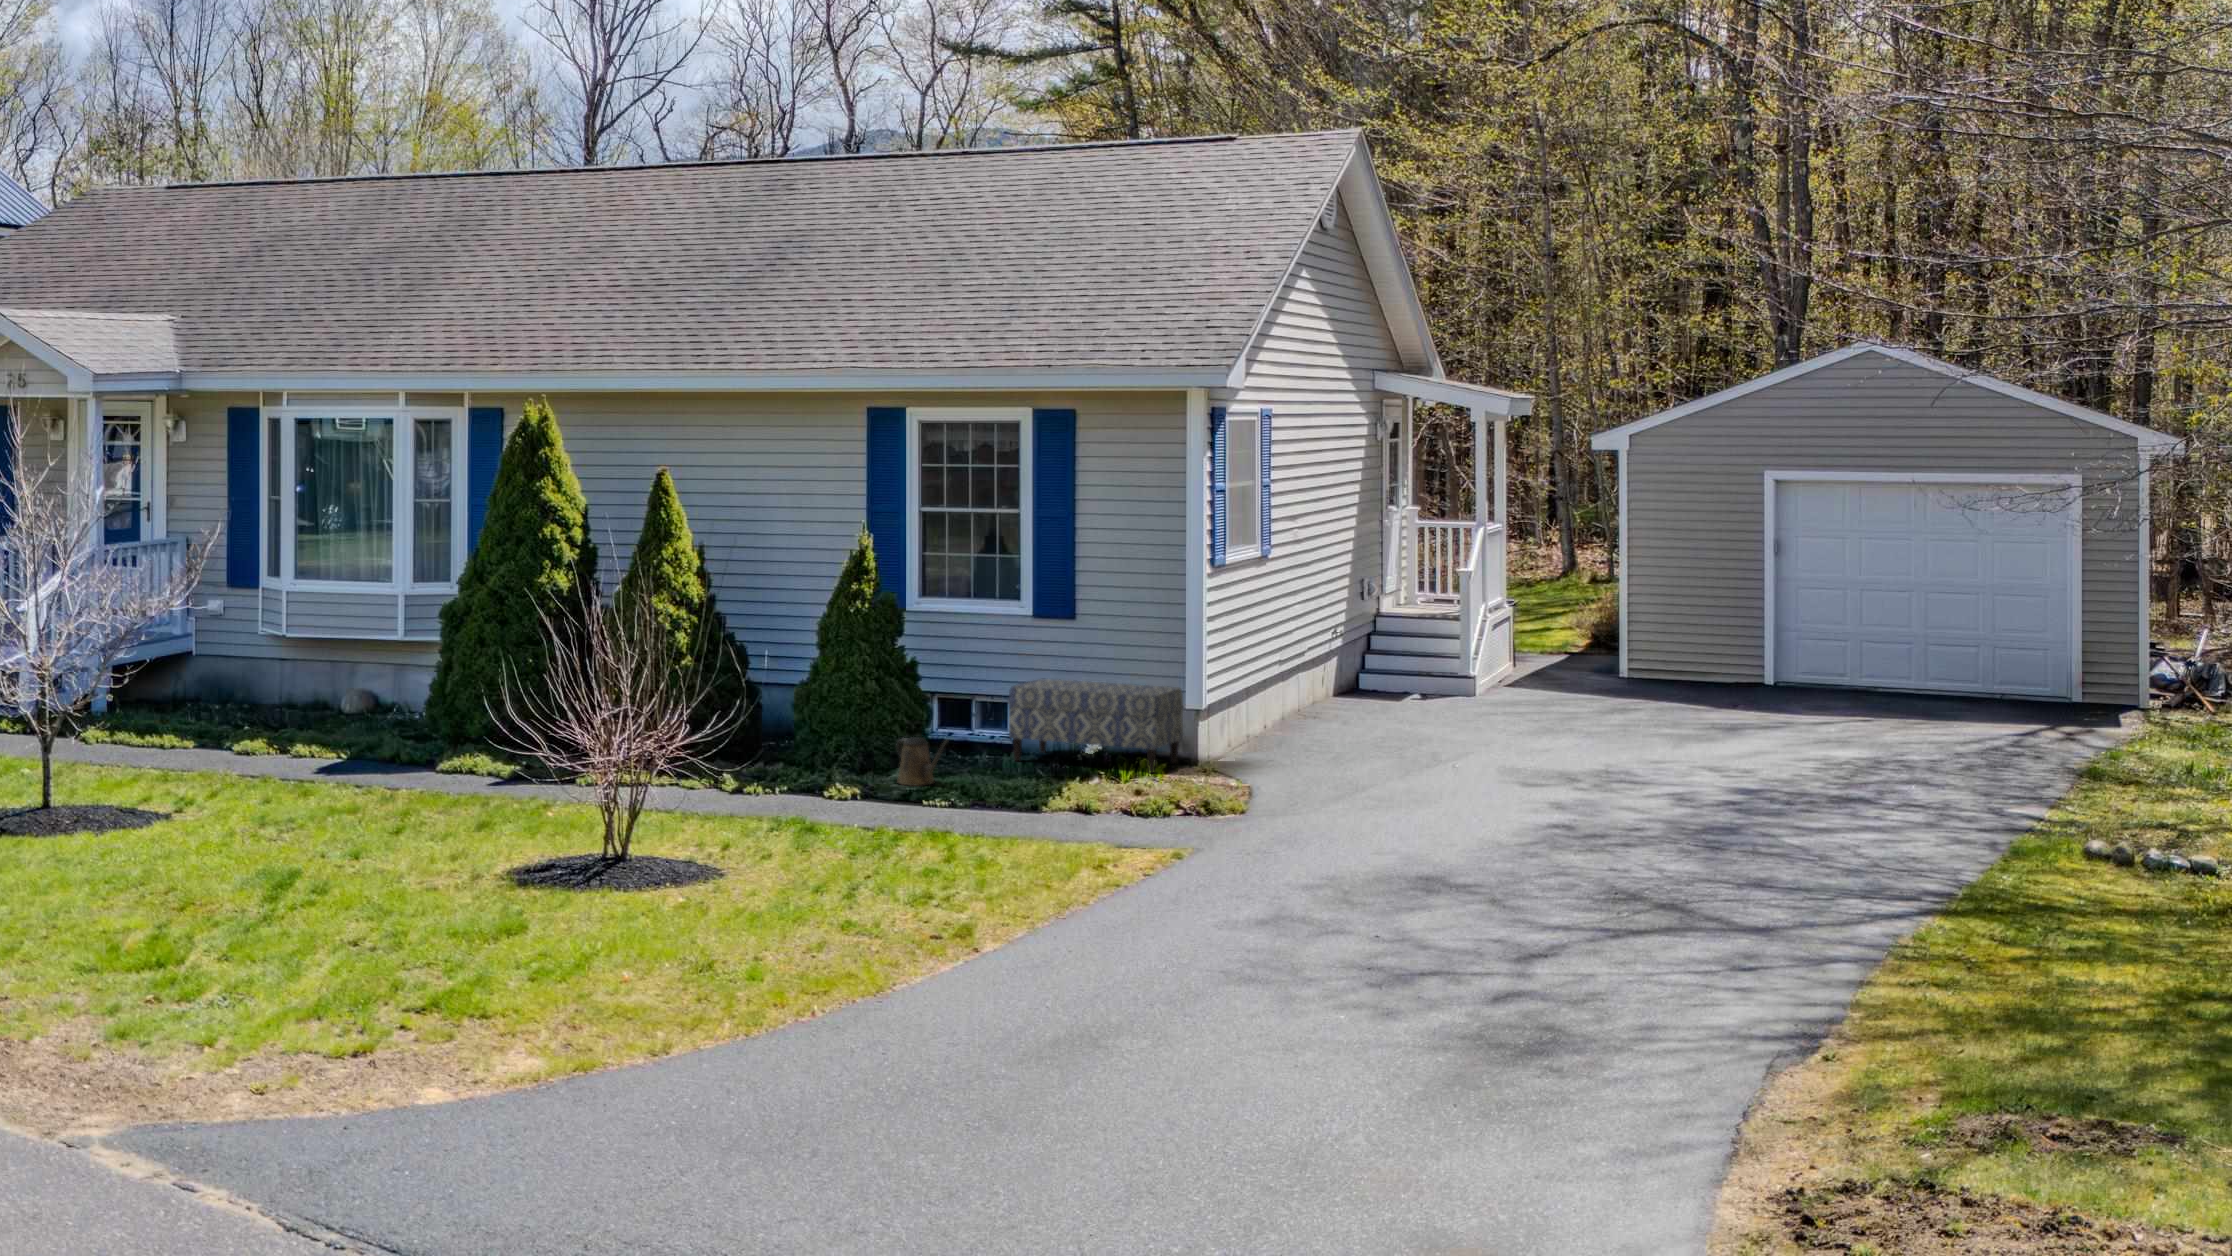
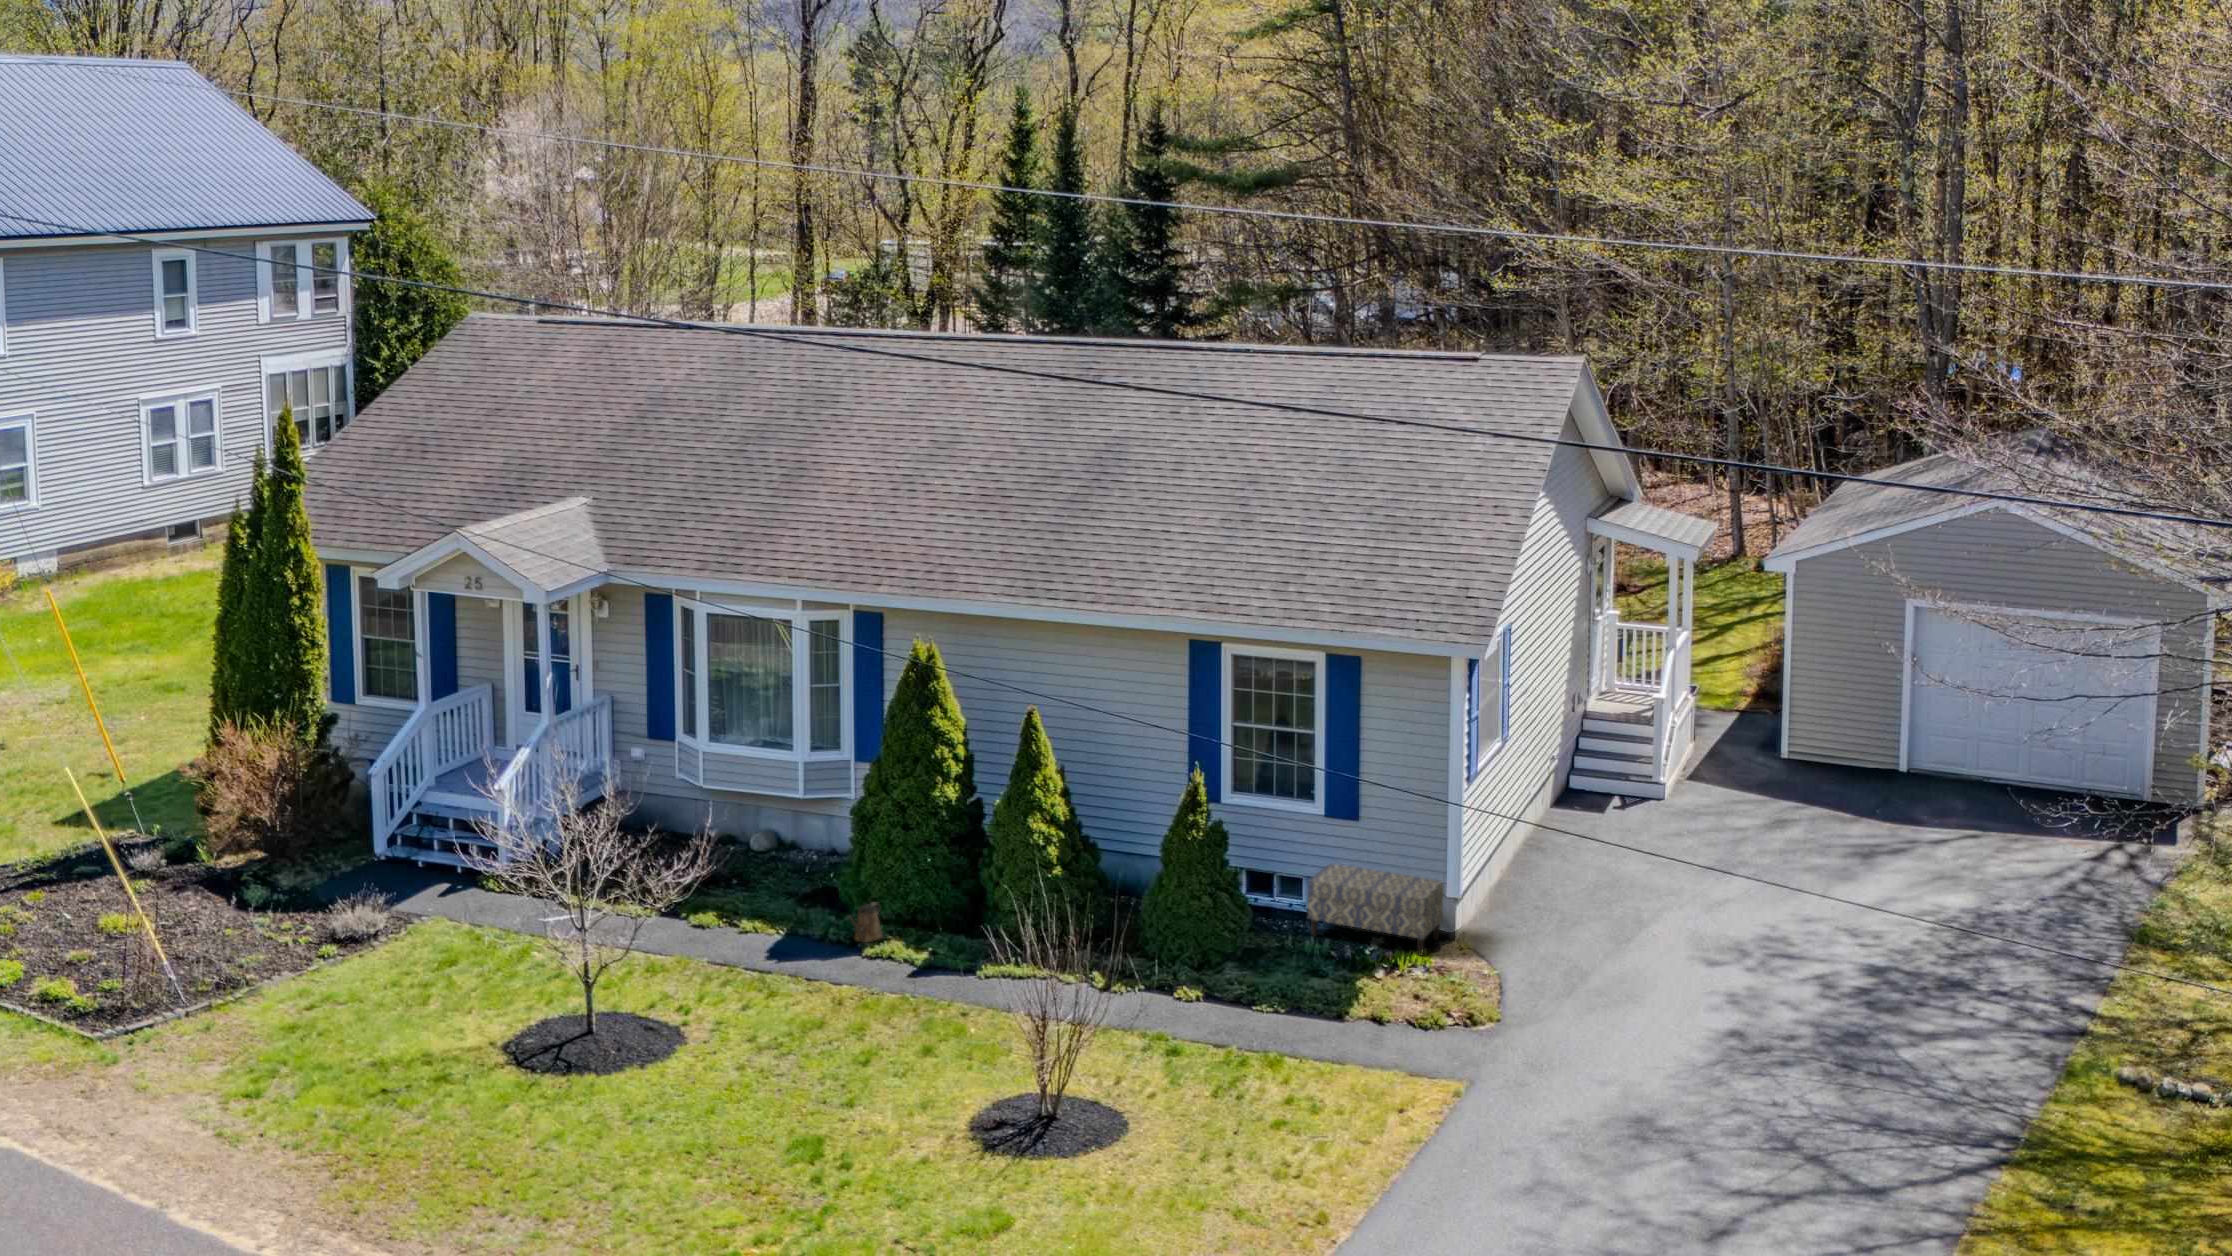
watering can: present [897,737,948,786] -> present [849,903,883,942]

